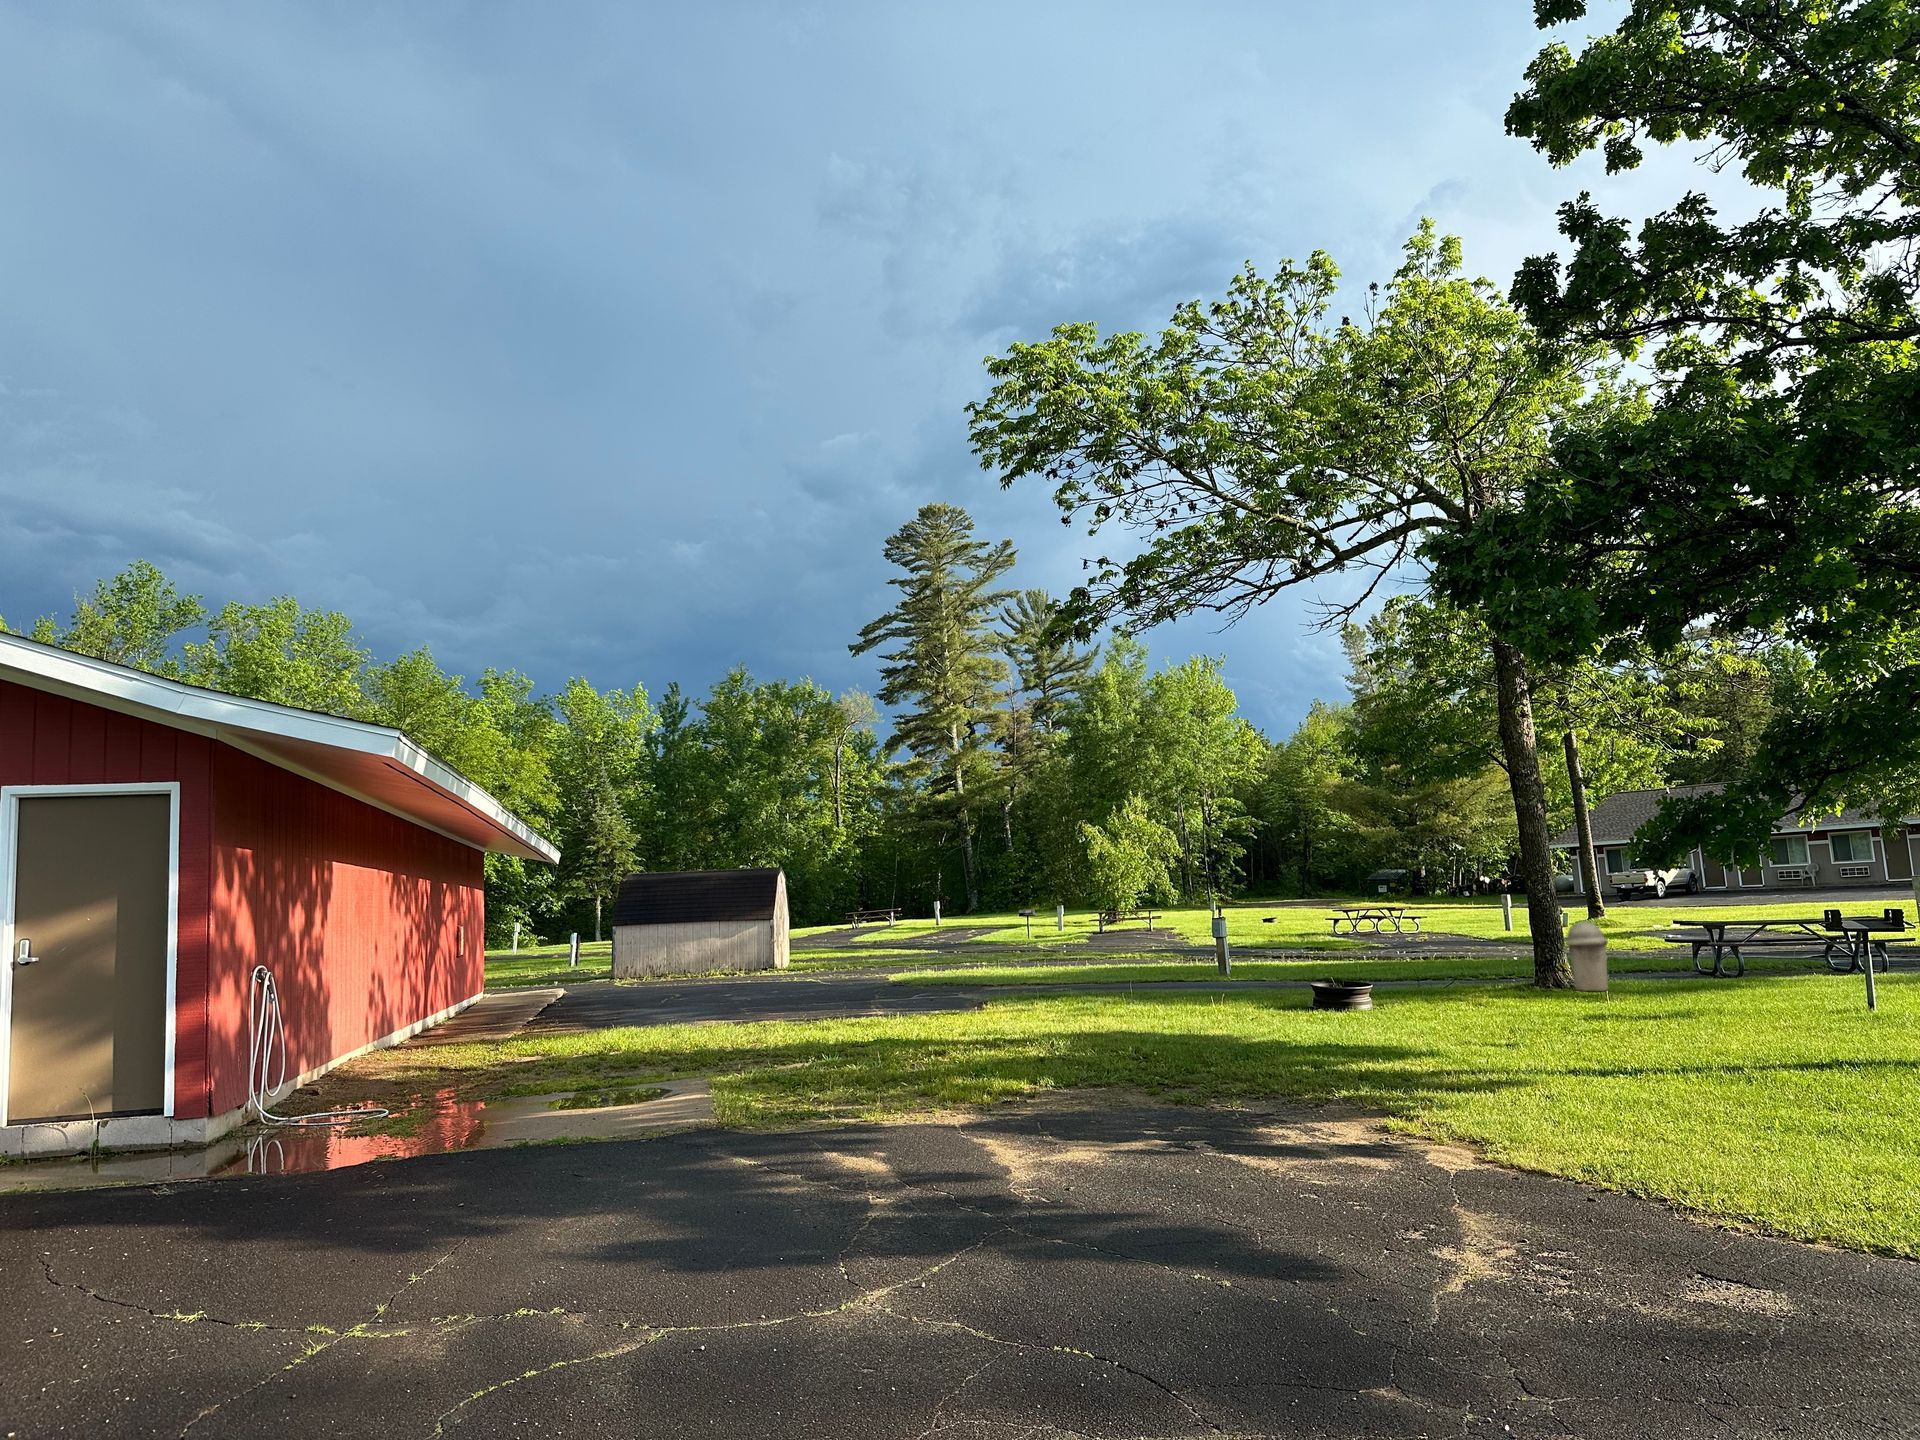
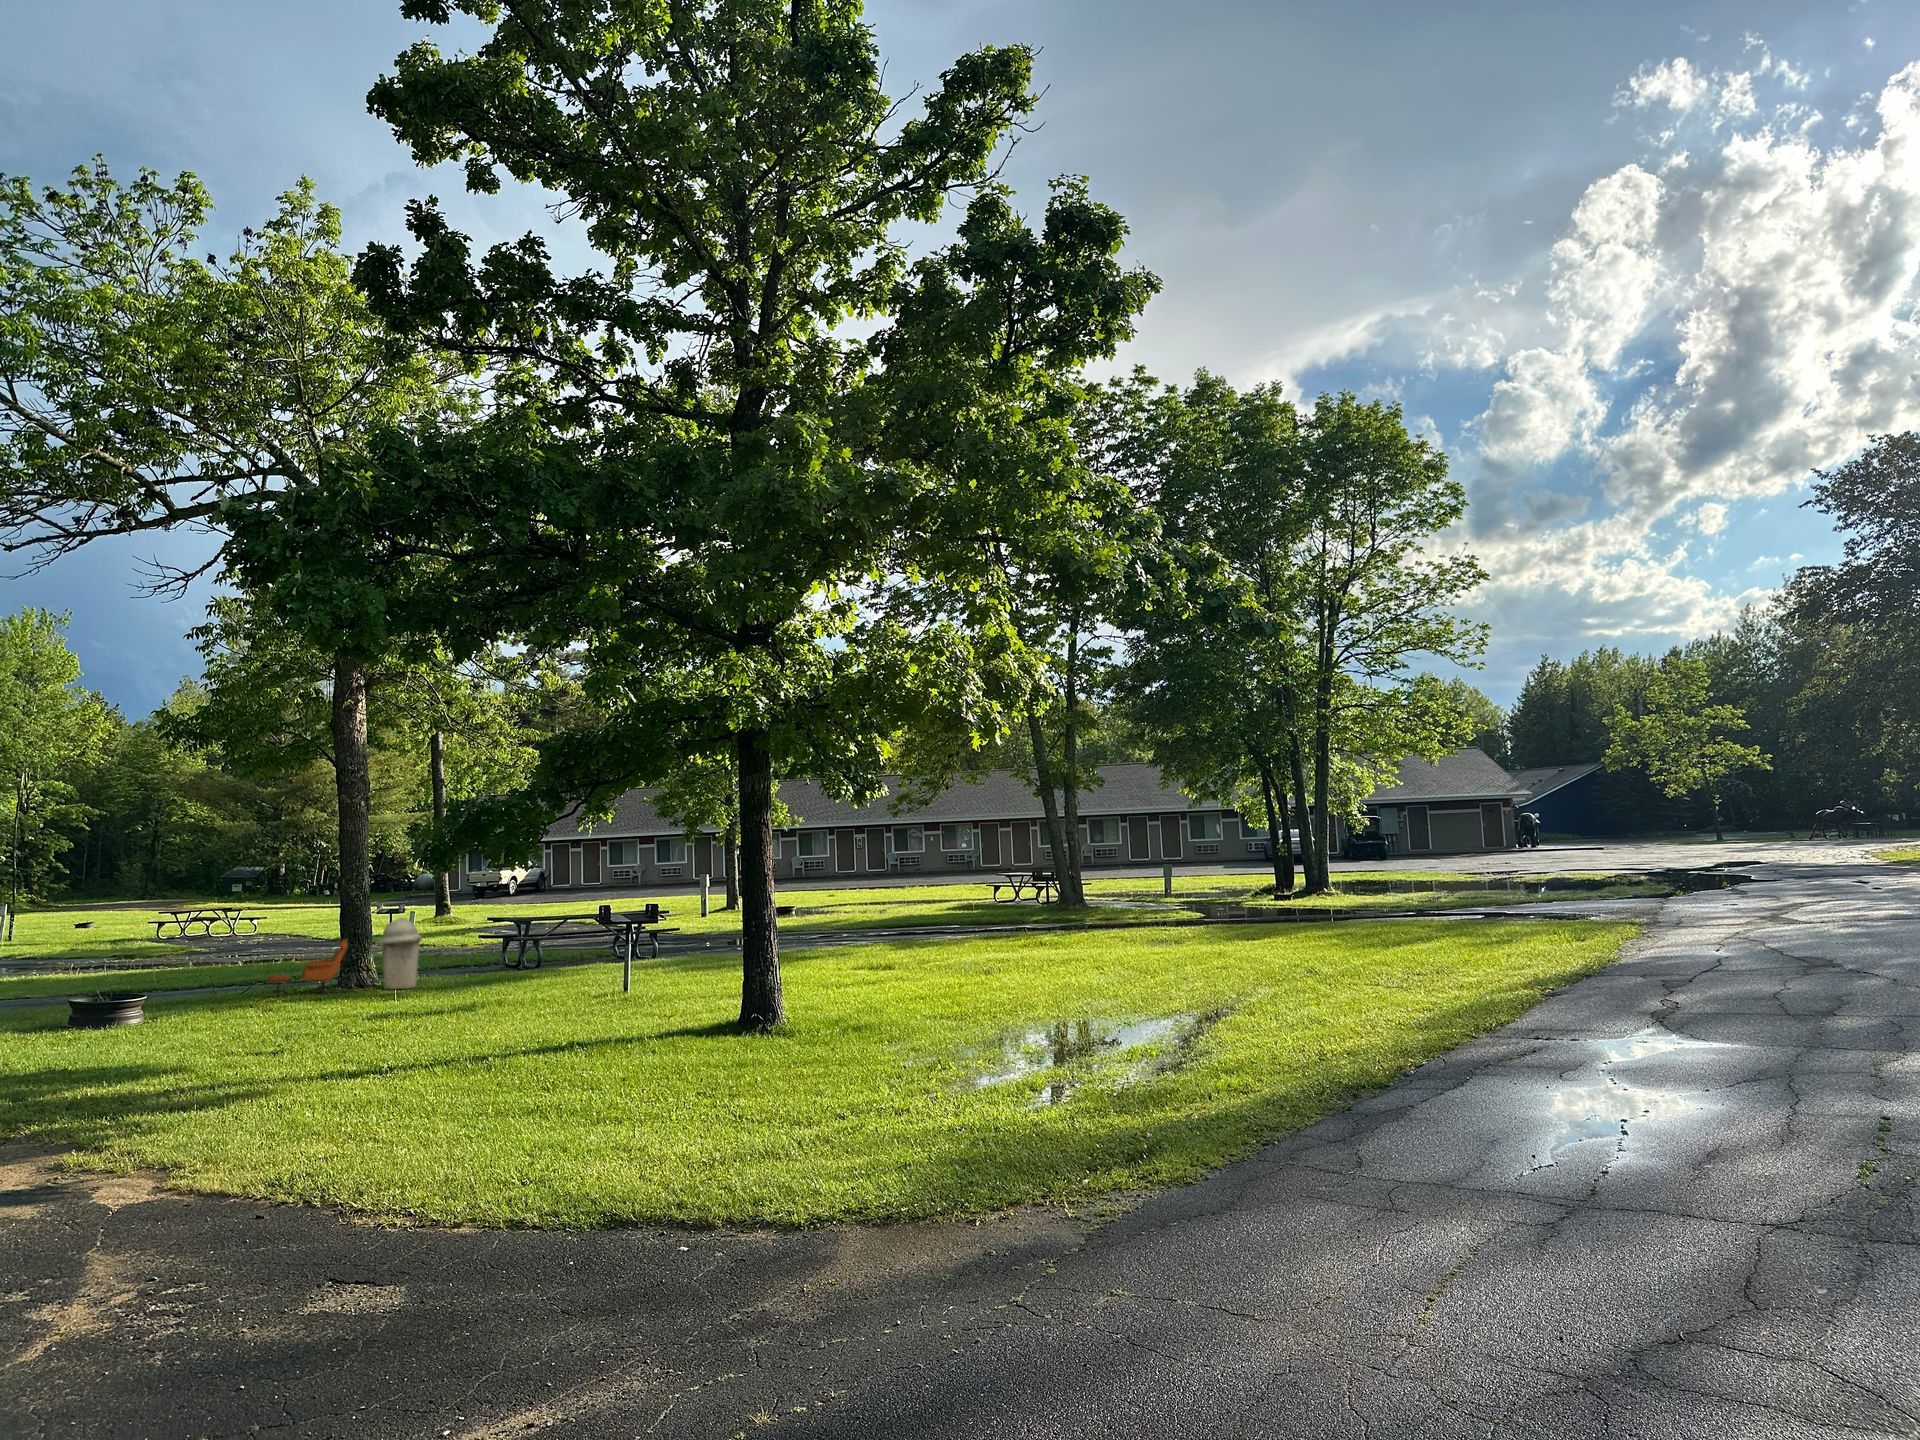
lounge chair: none [1462,938,1536,992] -> present [268,939,348,995]

